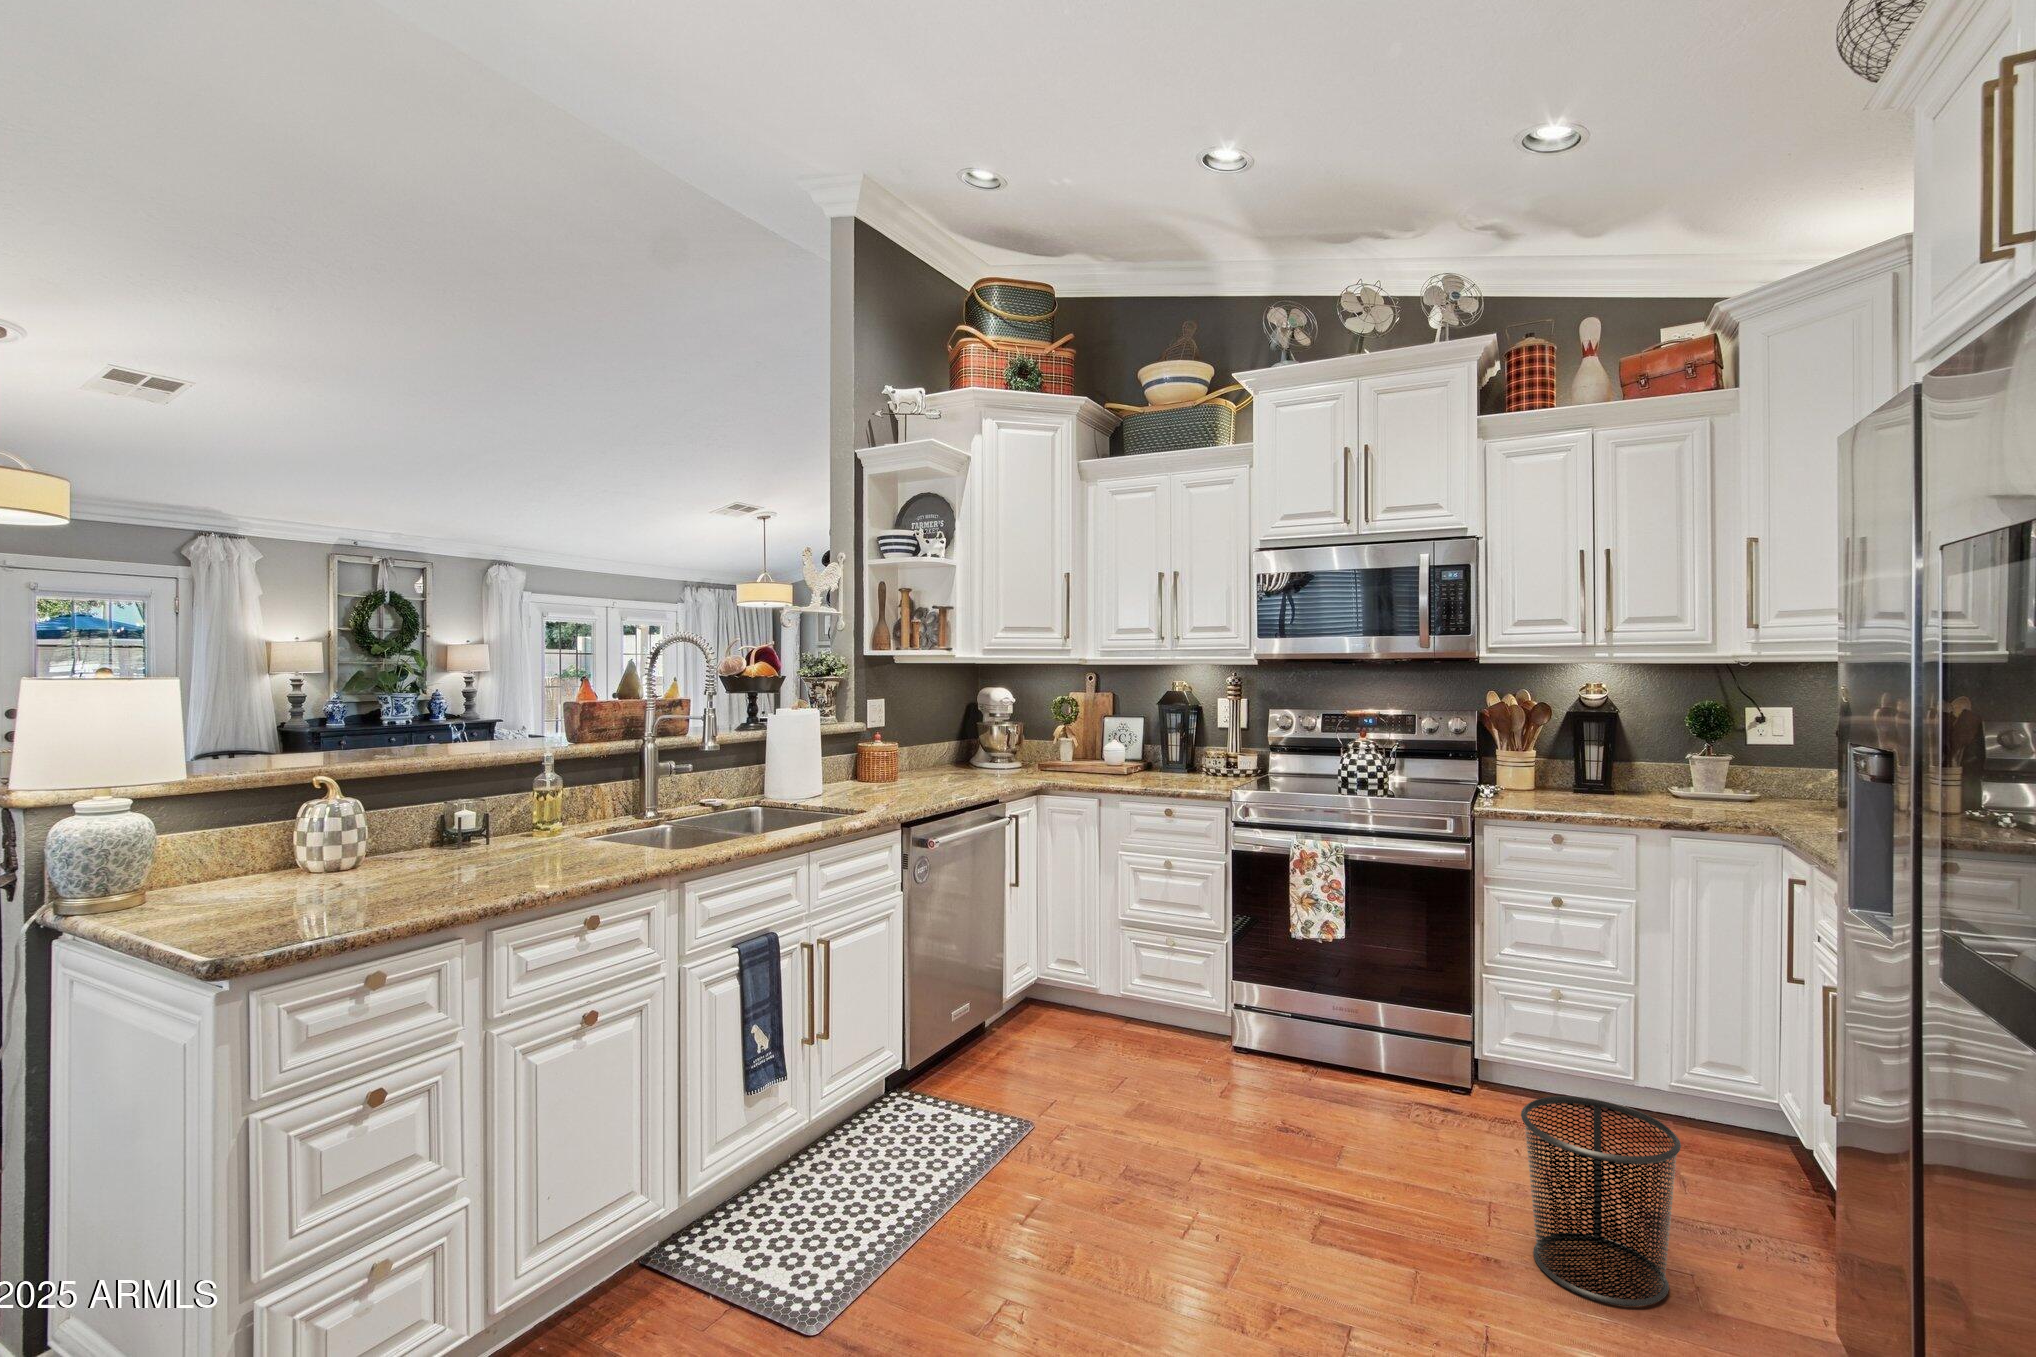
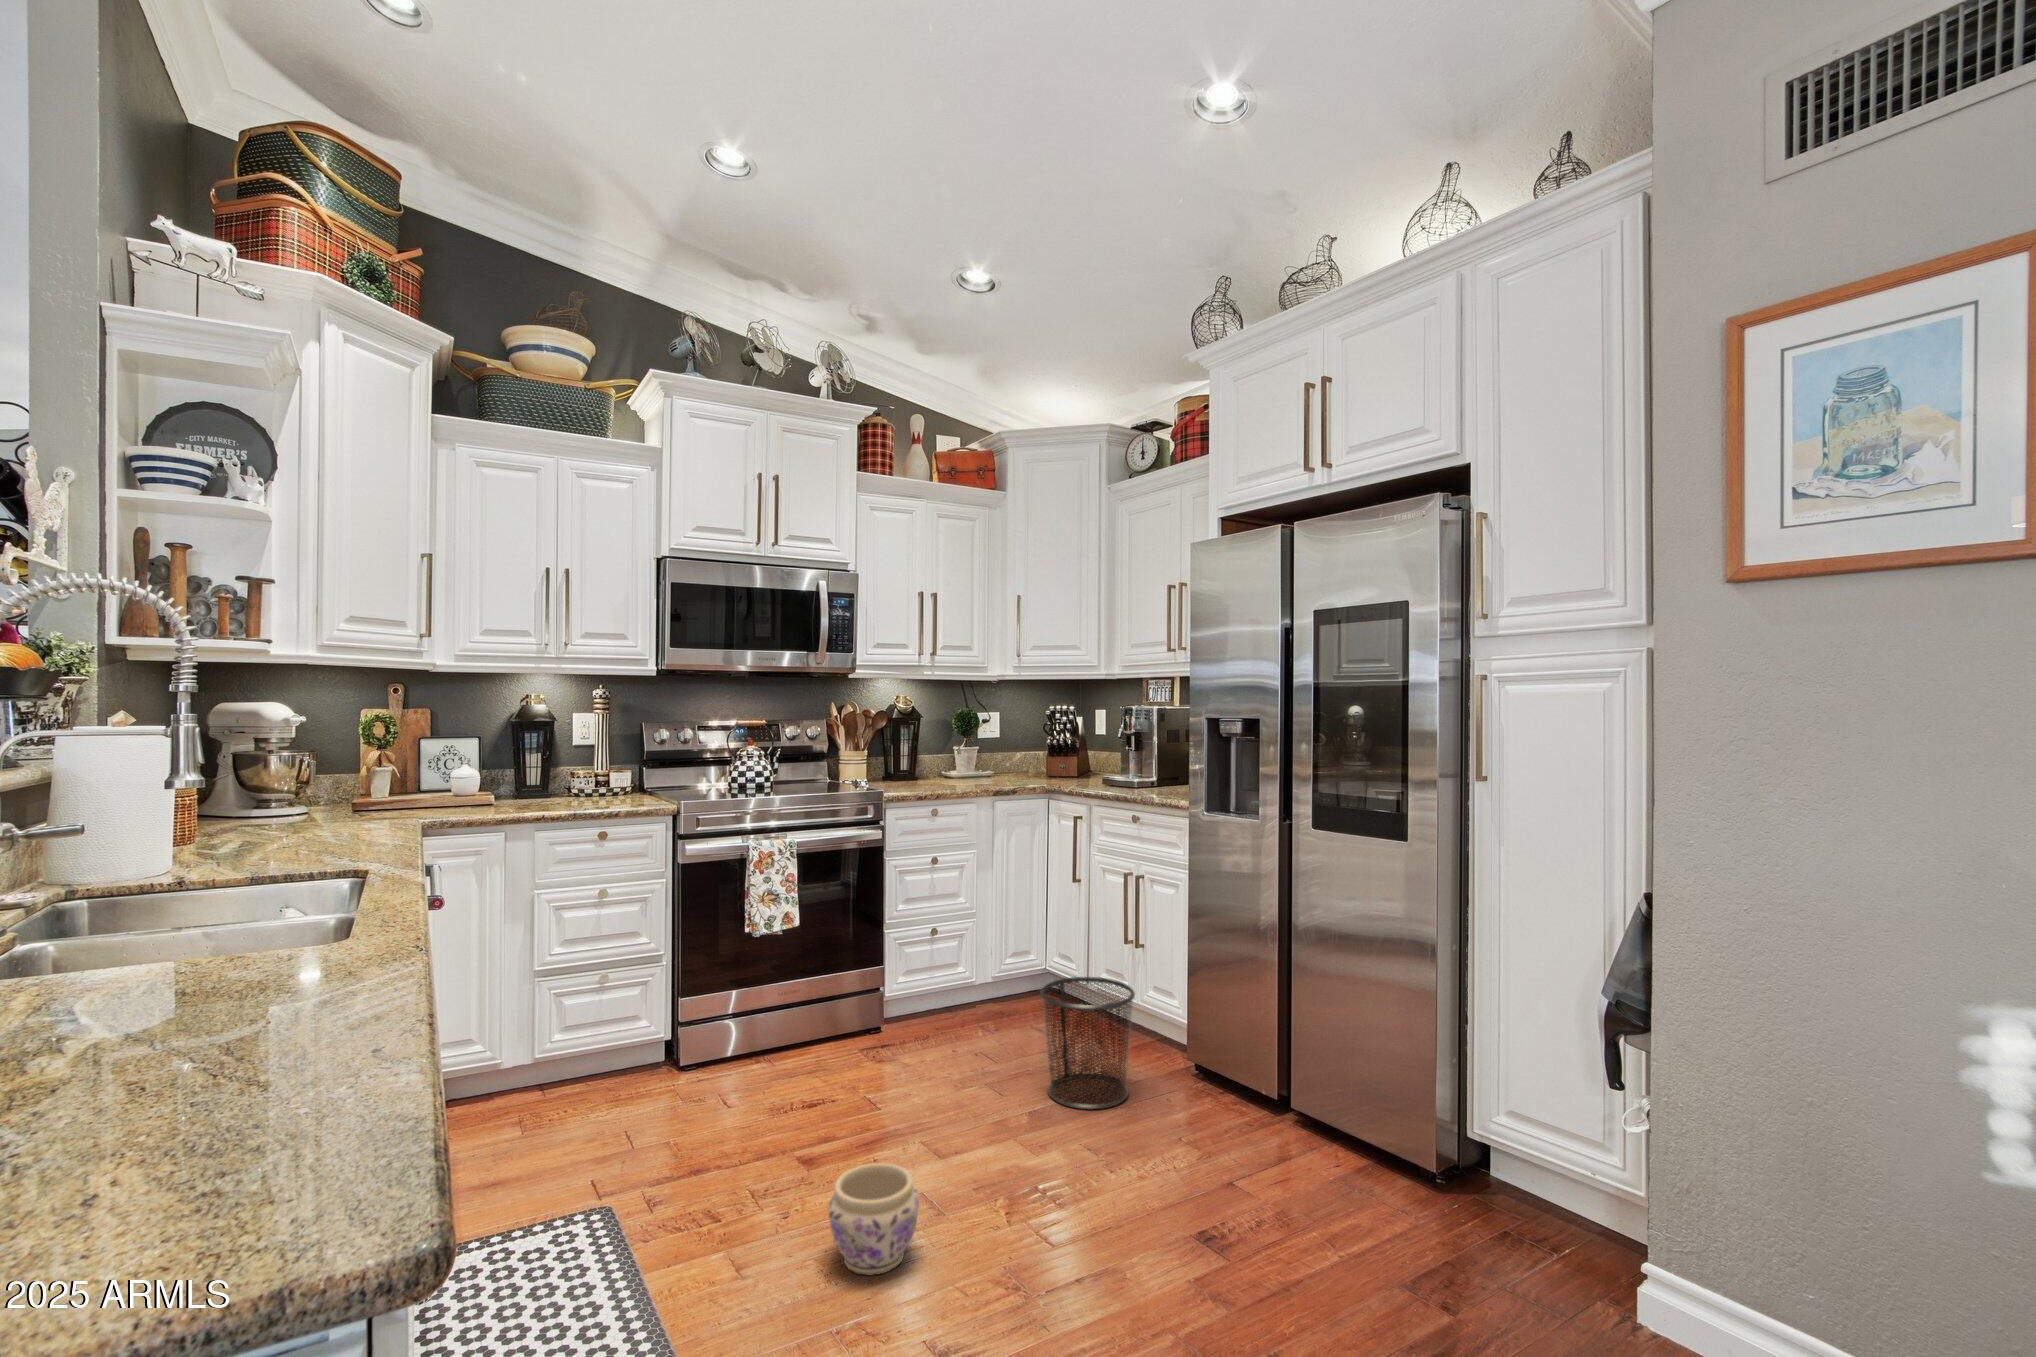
planter: none [1076,1161,1165,1271] -> present [829,1163,919,1276]

